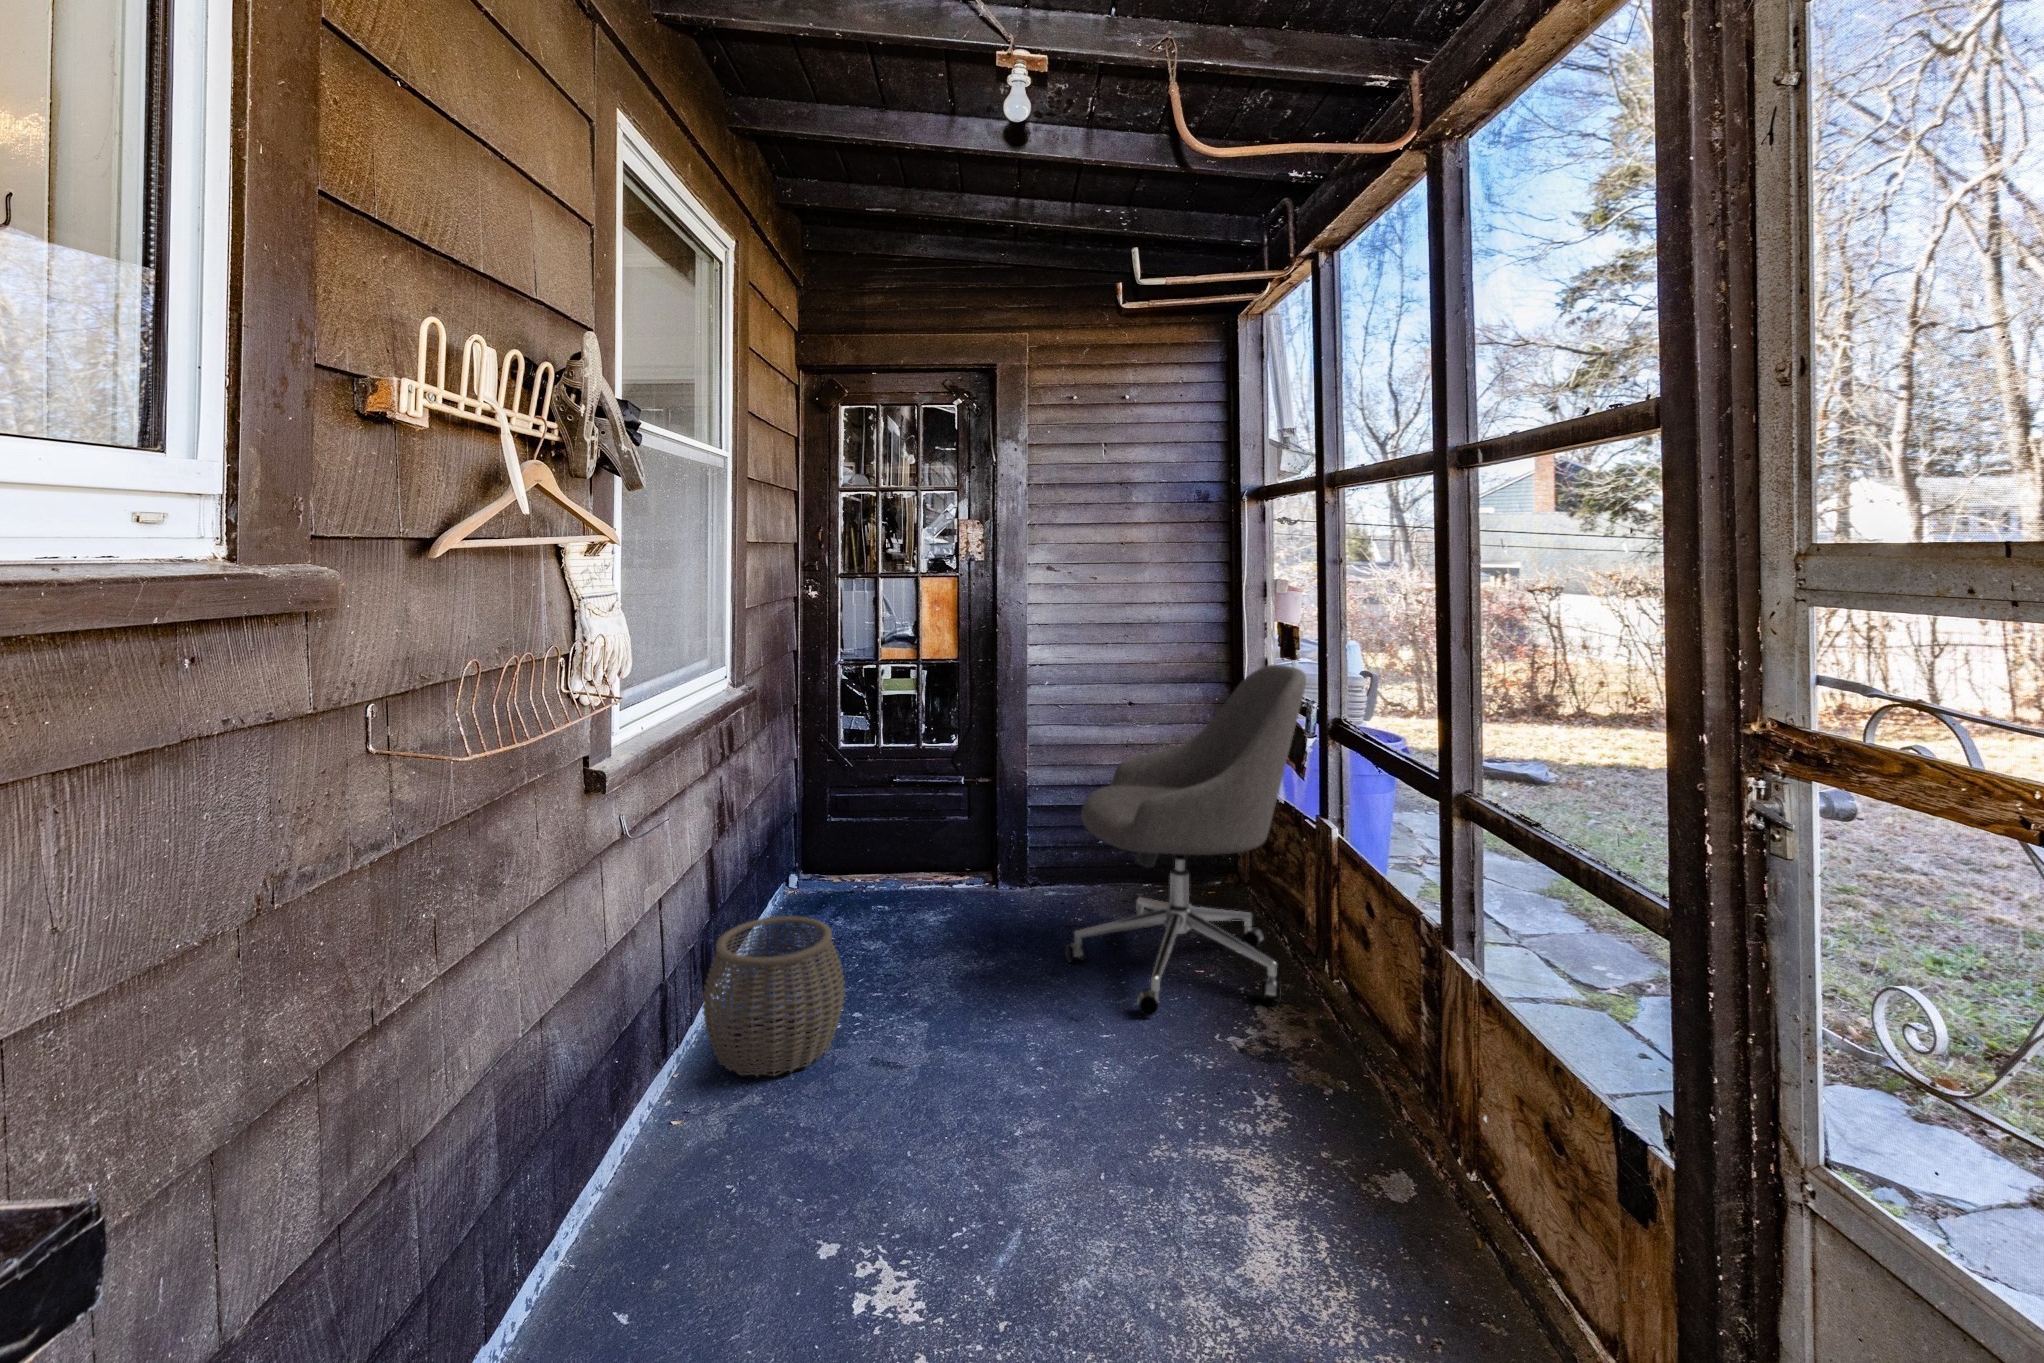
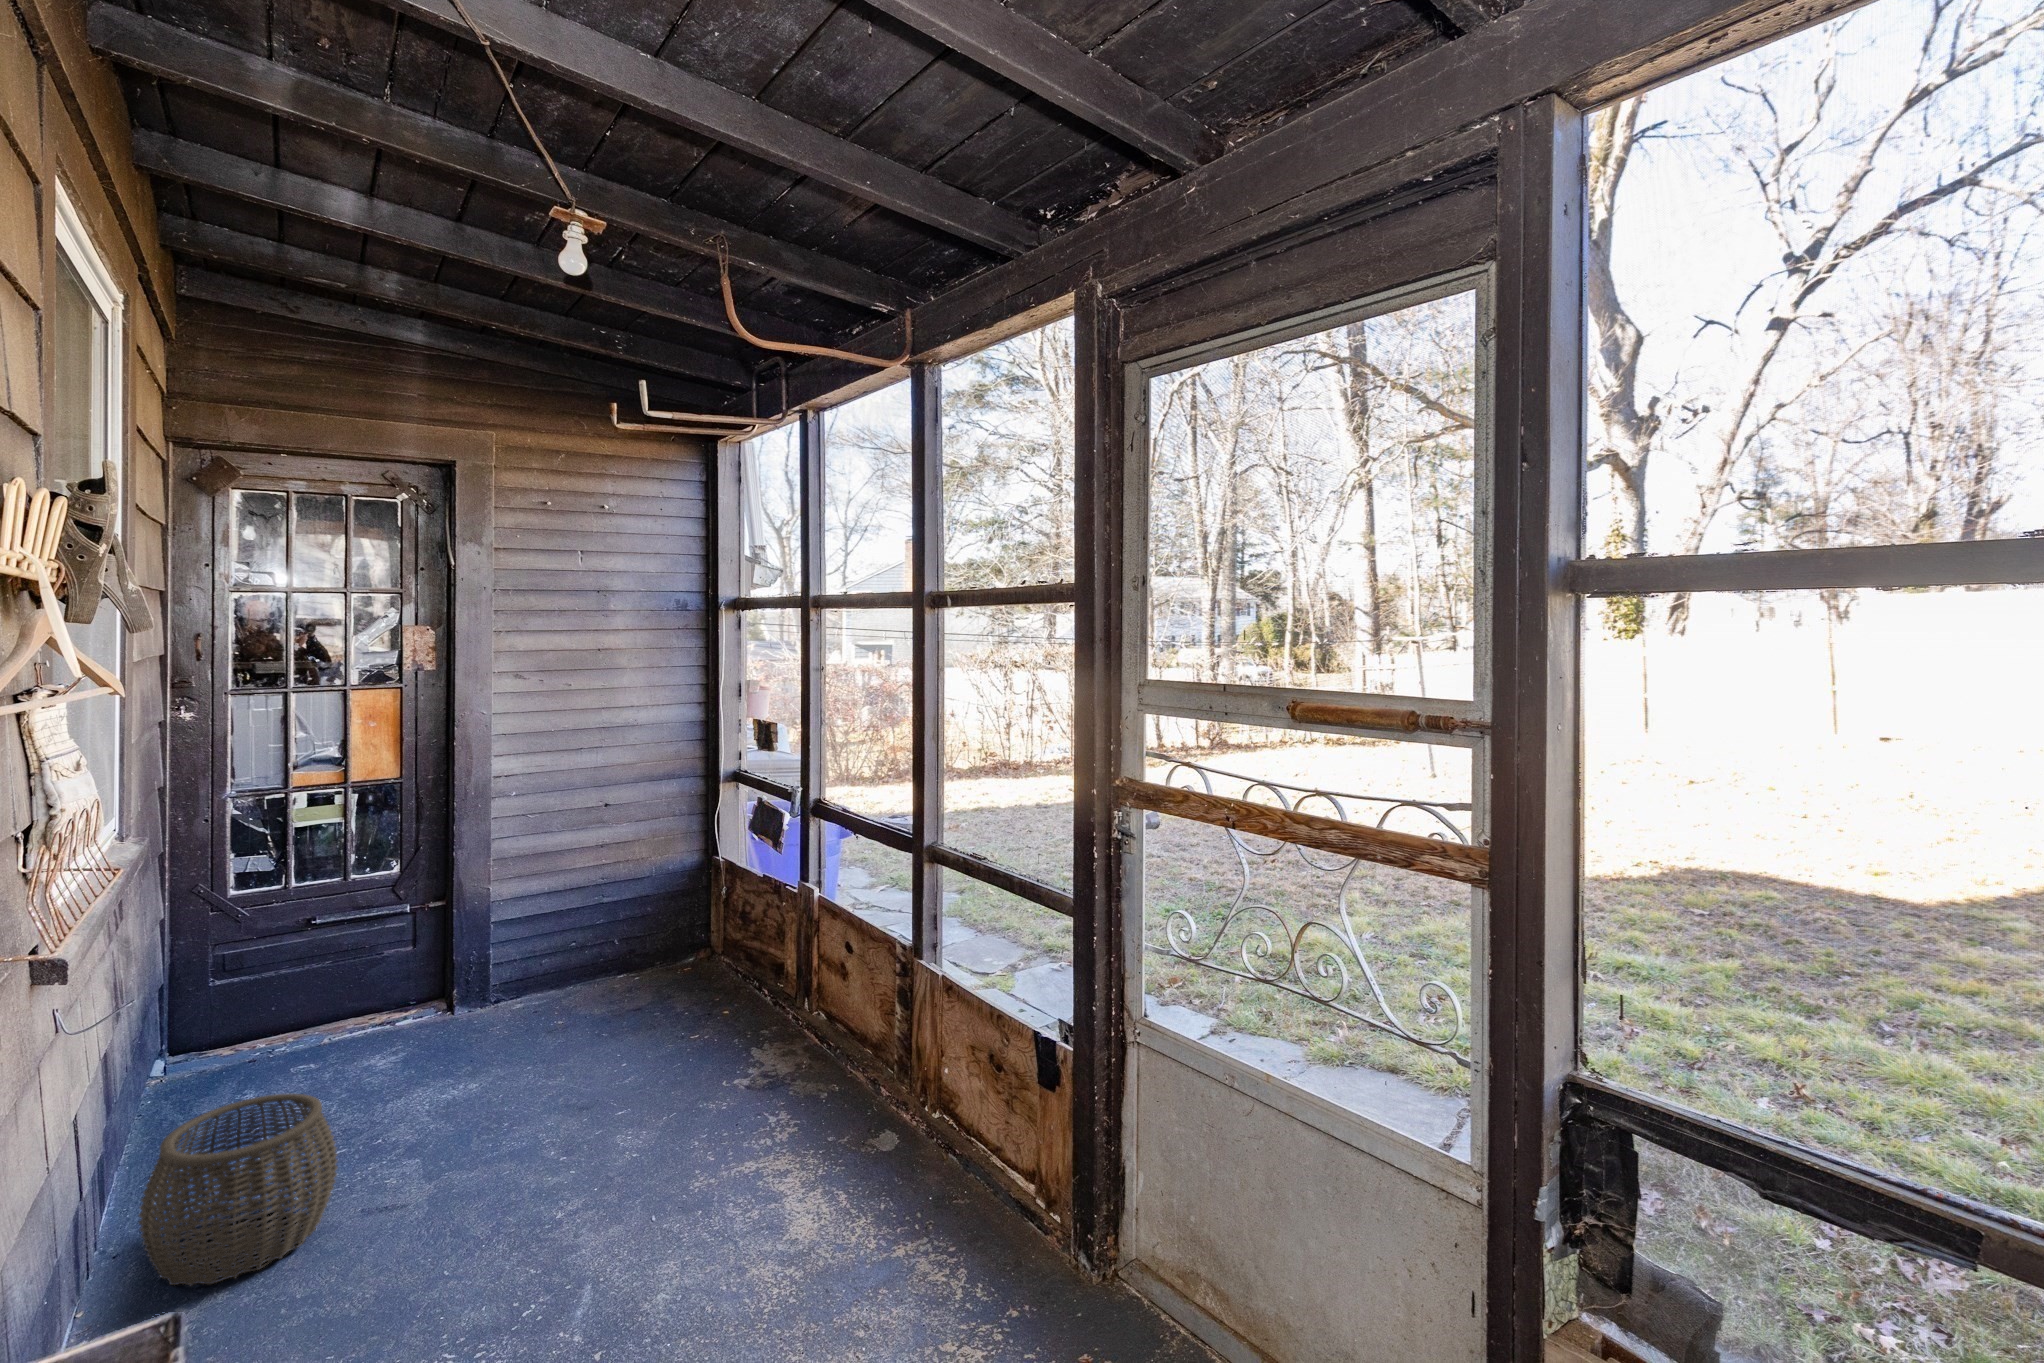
chair: present [1065,664,1306,1016] -> none [563,762,791,1087]

